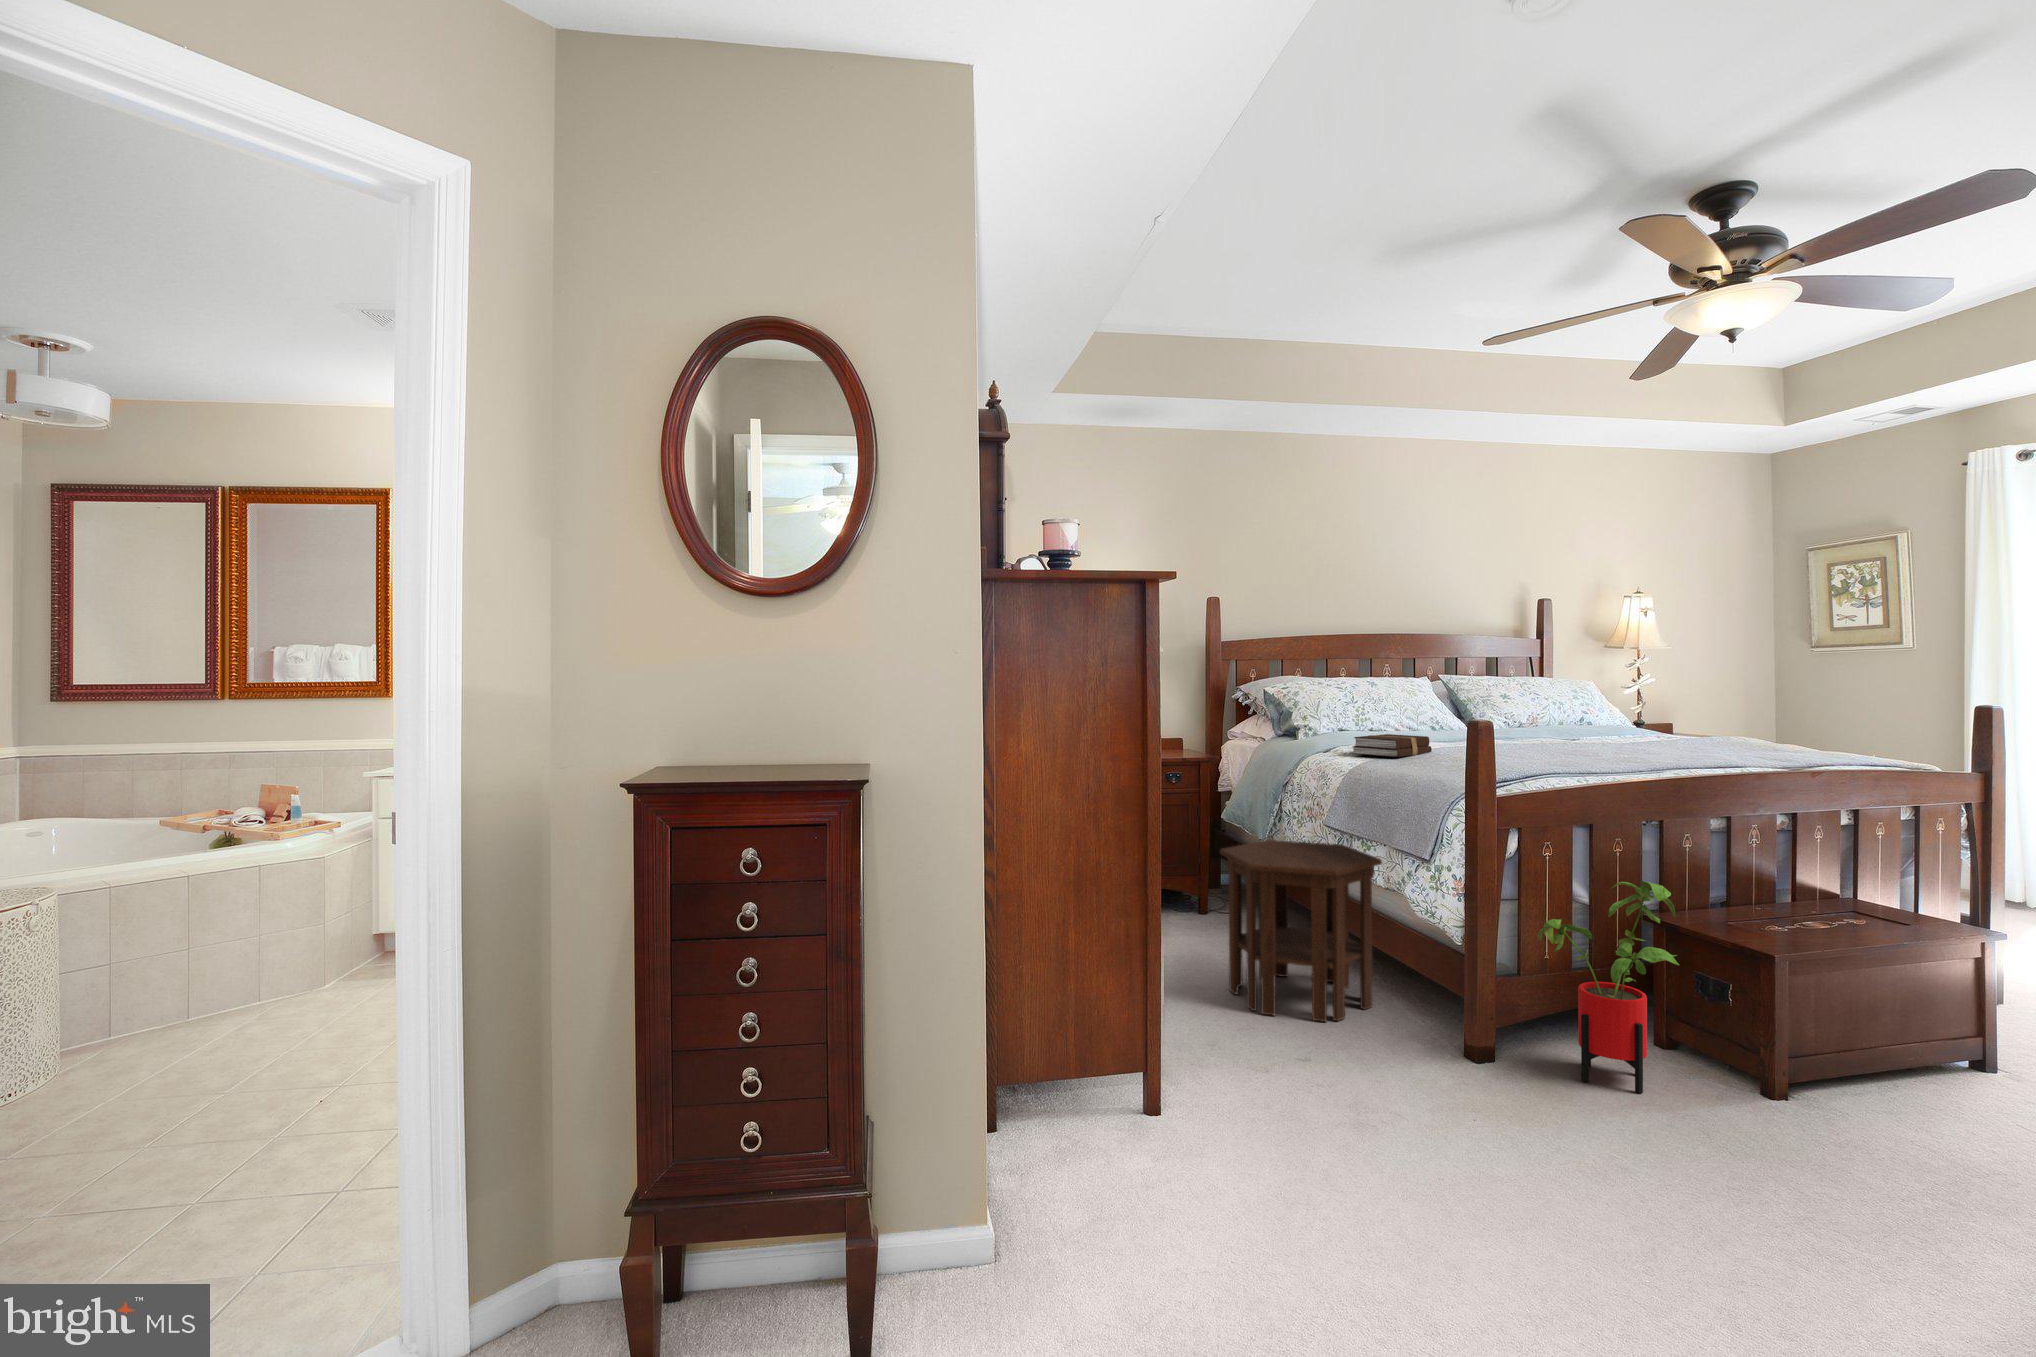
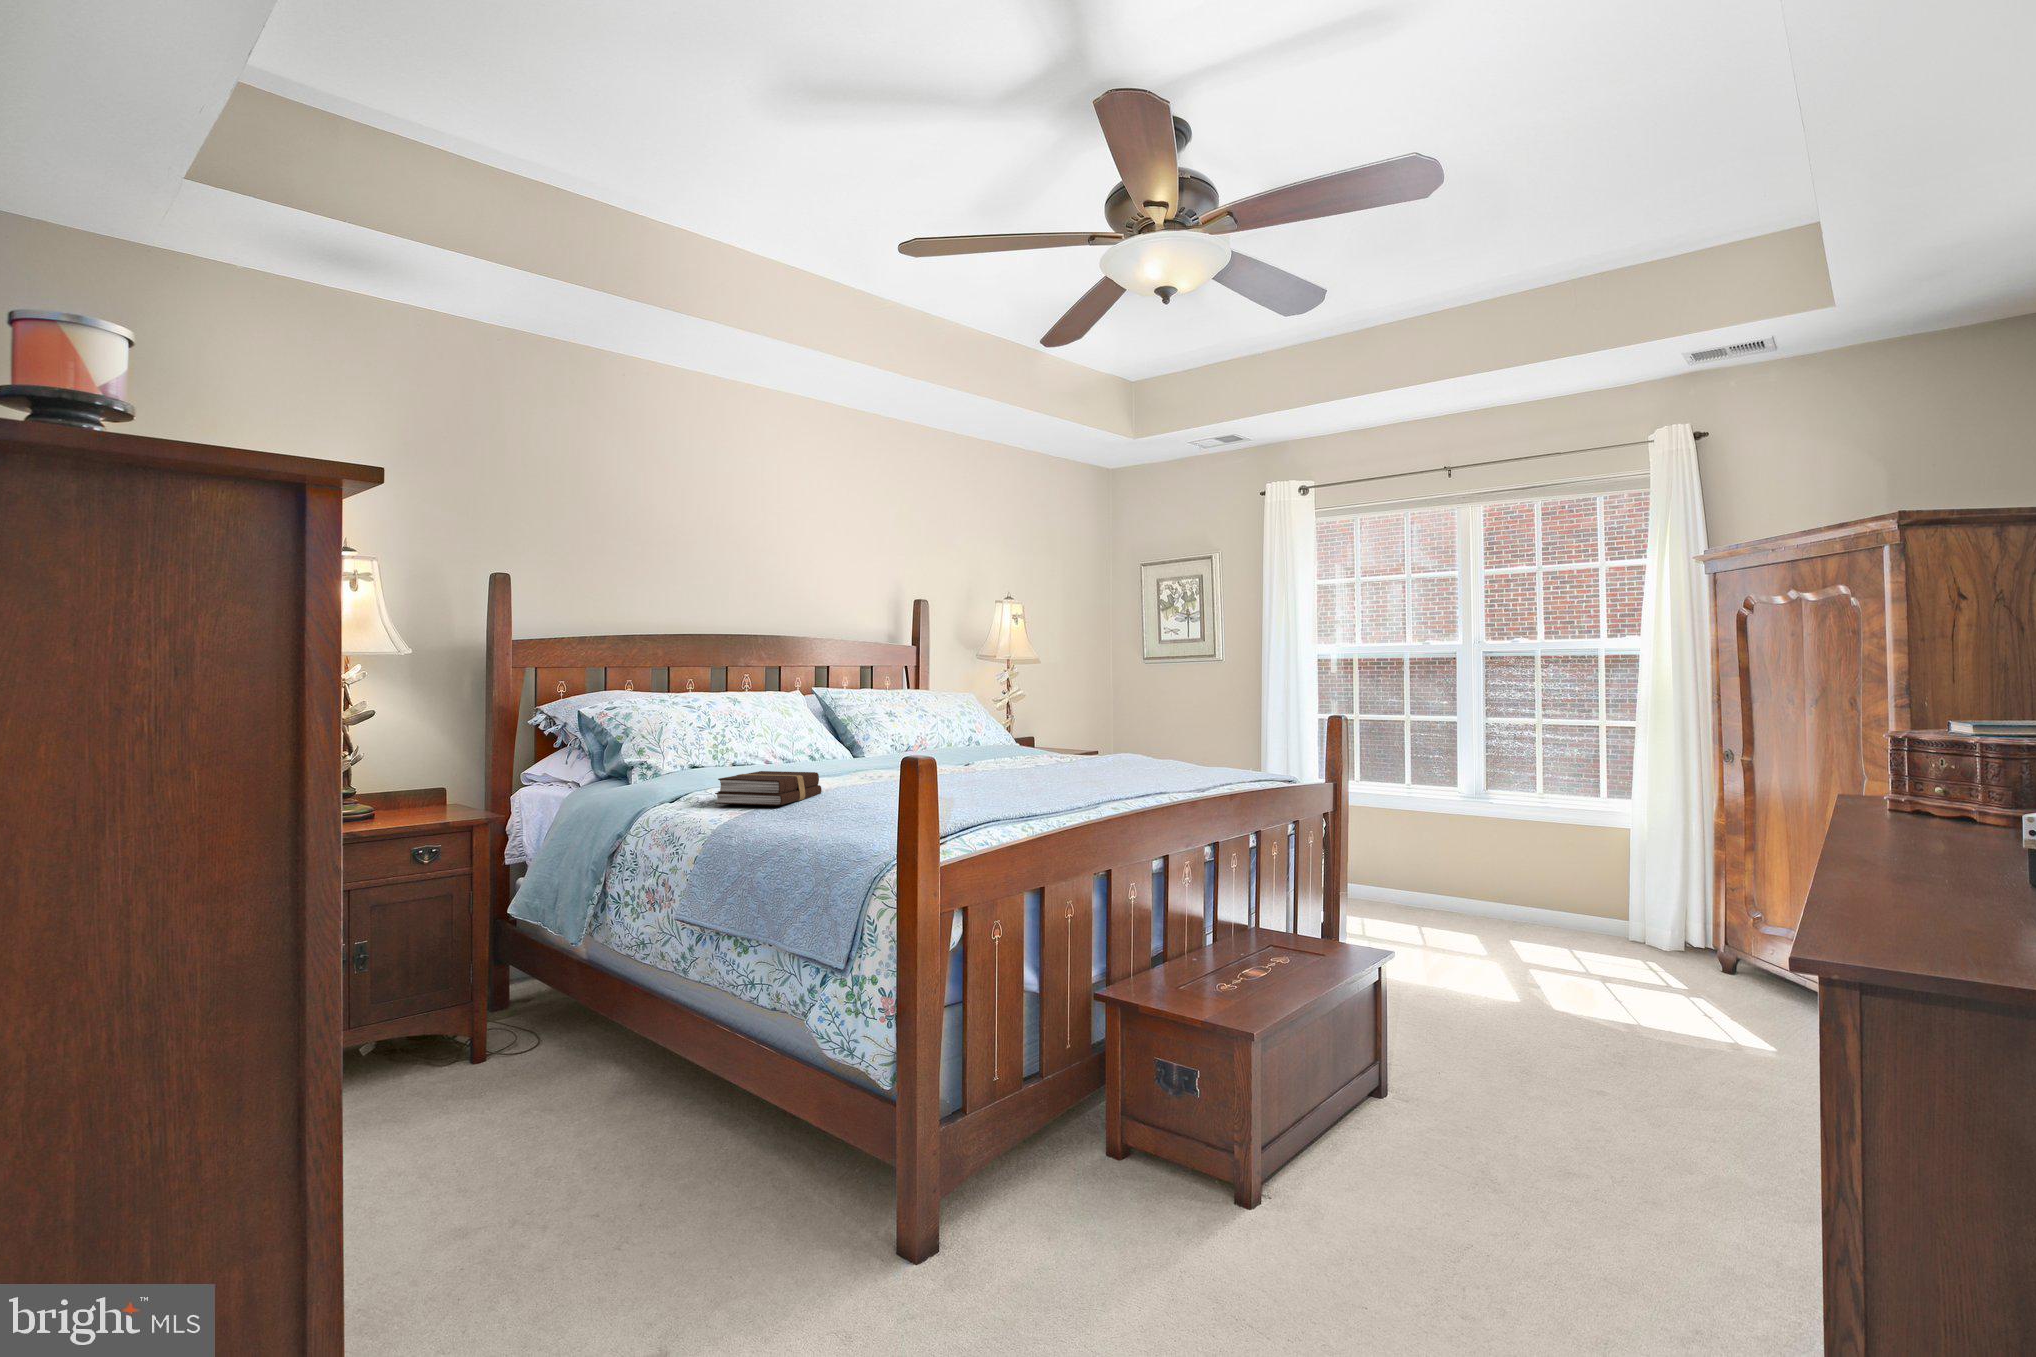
side table: present [1220,840,1382,1022] -> none [497,947,769,1280]
house plant: present [1538,881,1679,1093] -> none [994,962,1172,1265]

